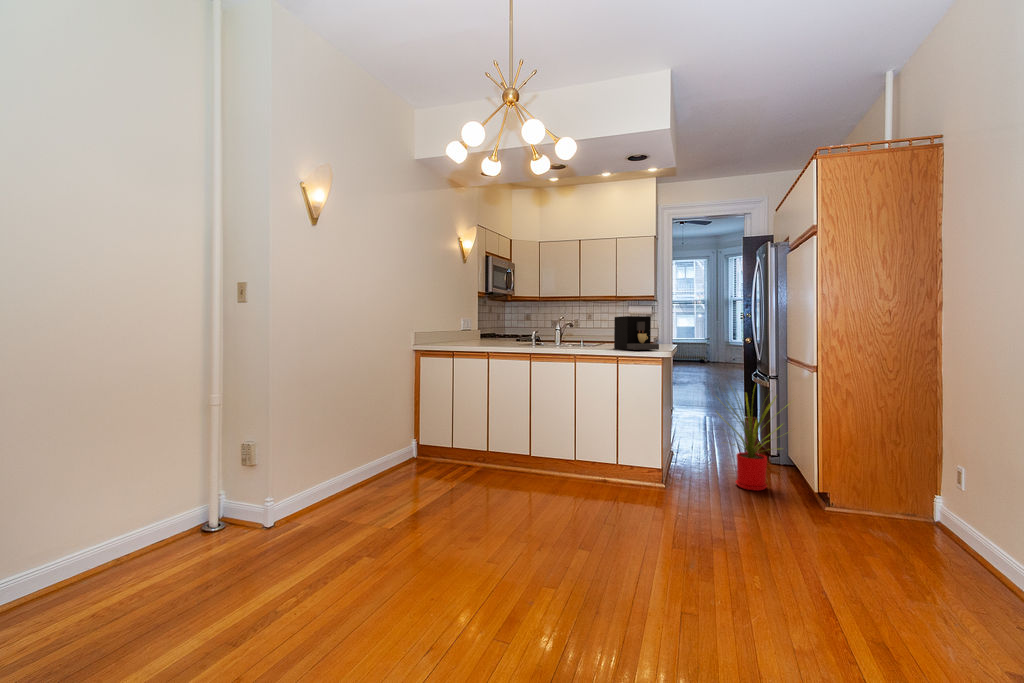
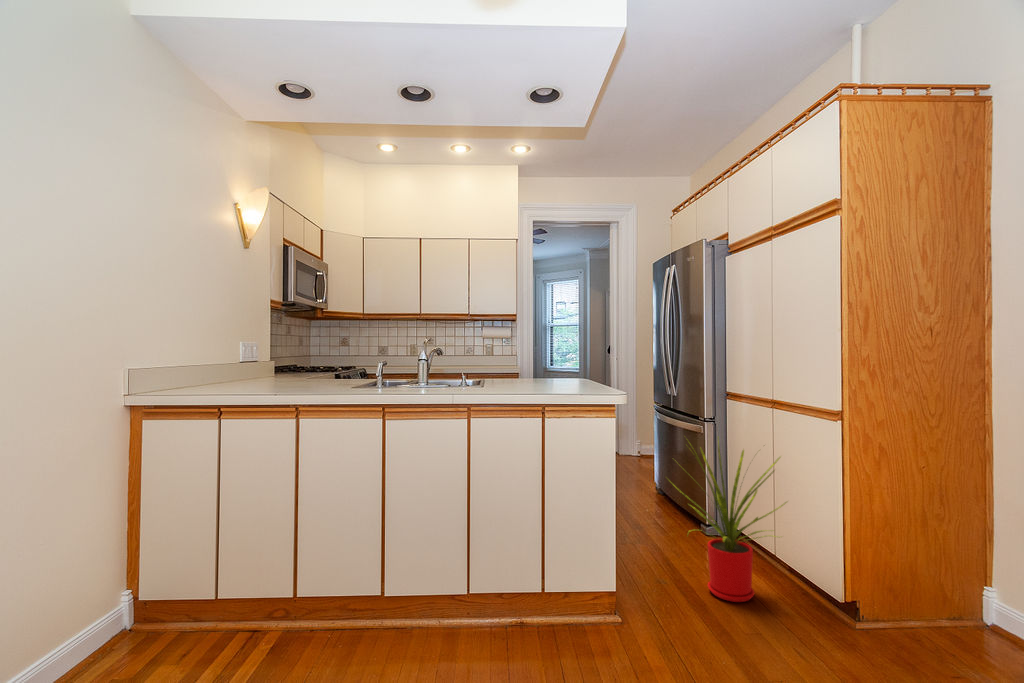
coffee maker: present [614,316,659,350] -> none [516,338,597,393]

